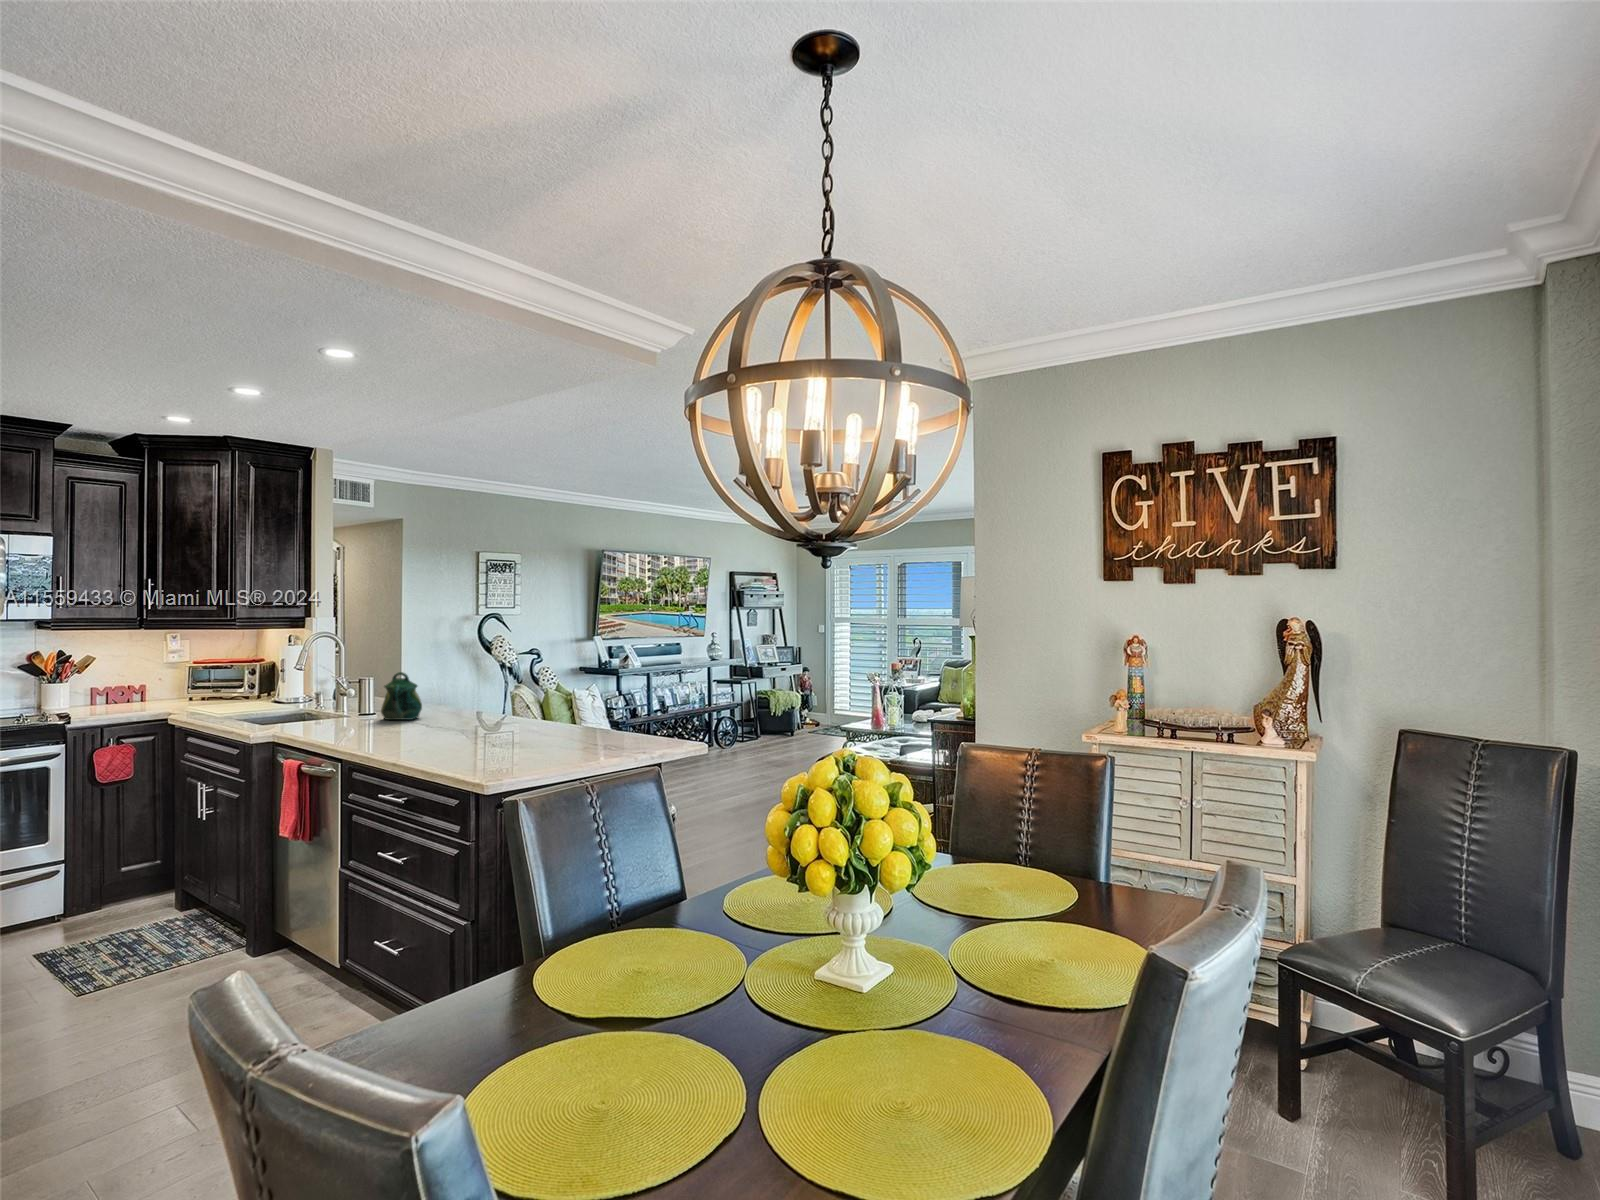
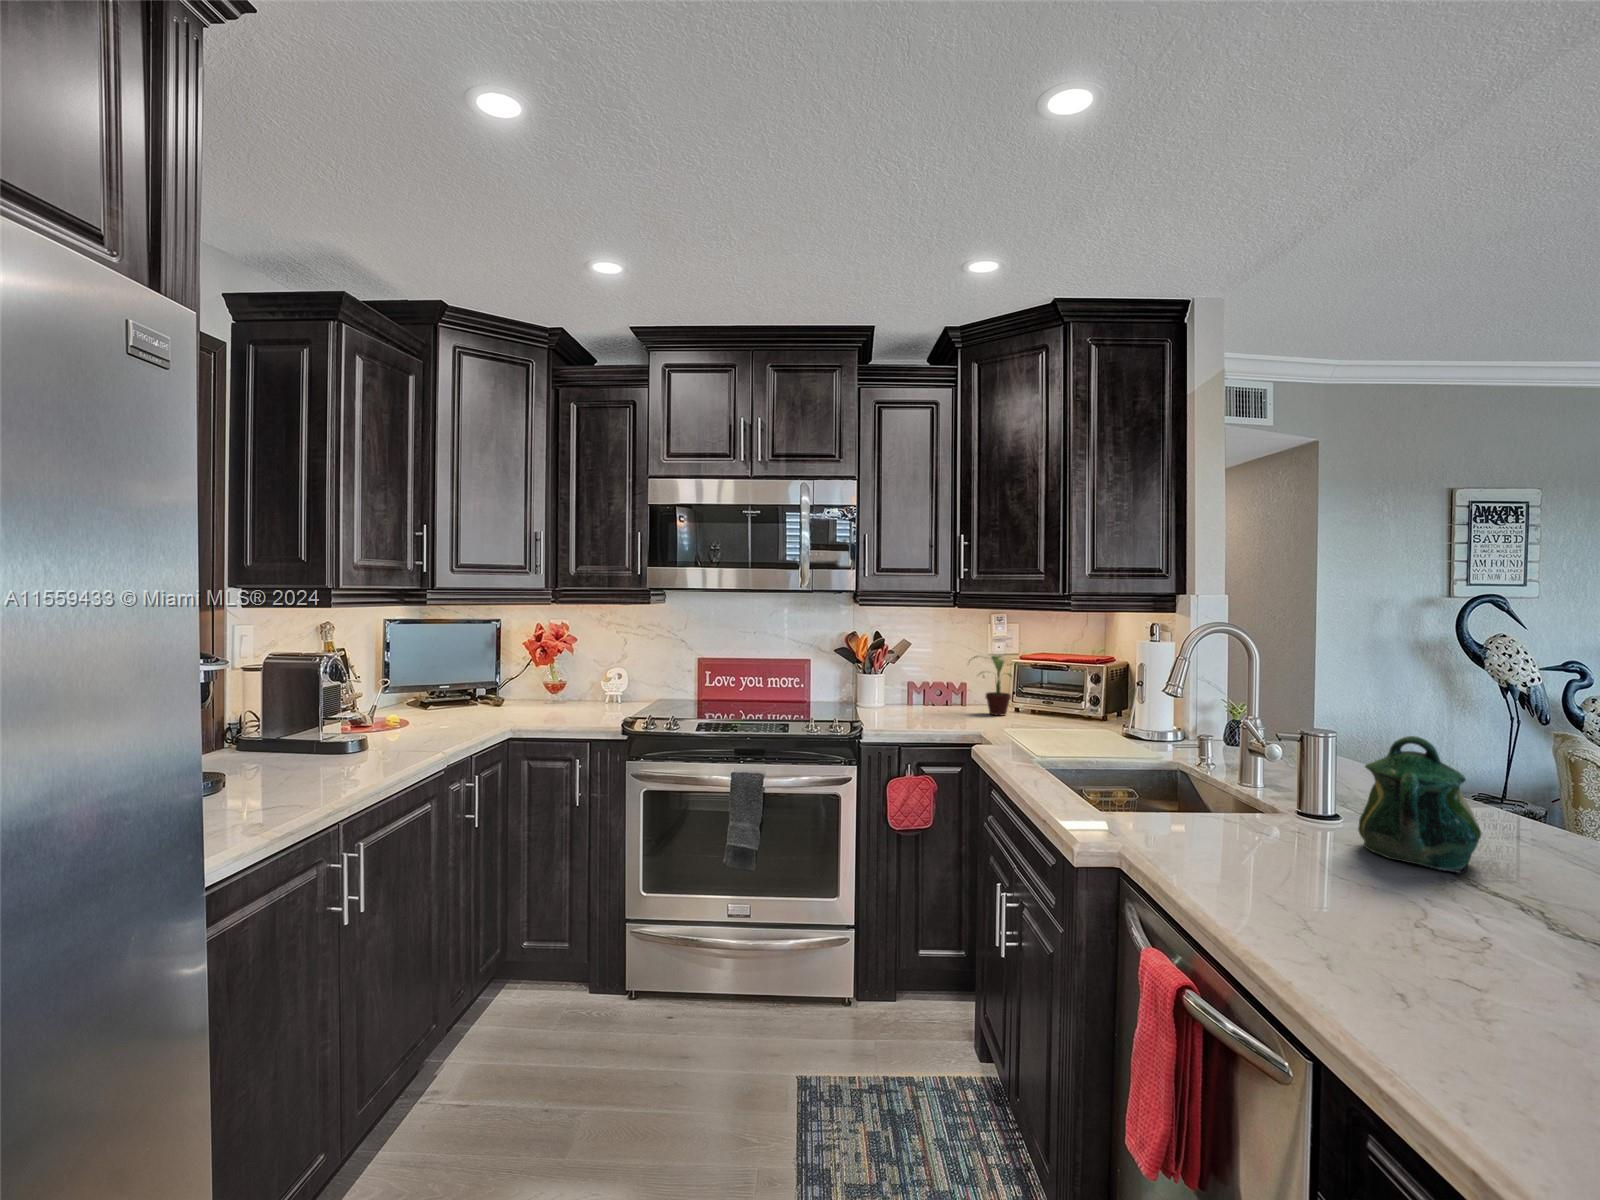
potted plant: none [147,663,197,705] -> present [969,655,1011,715]

